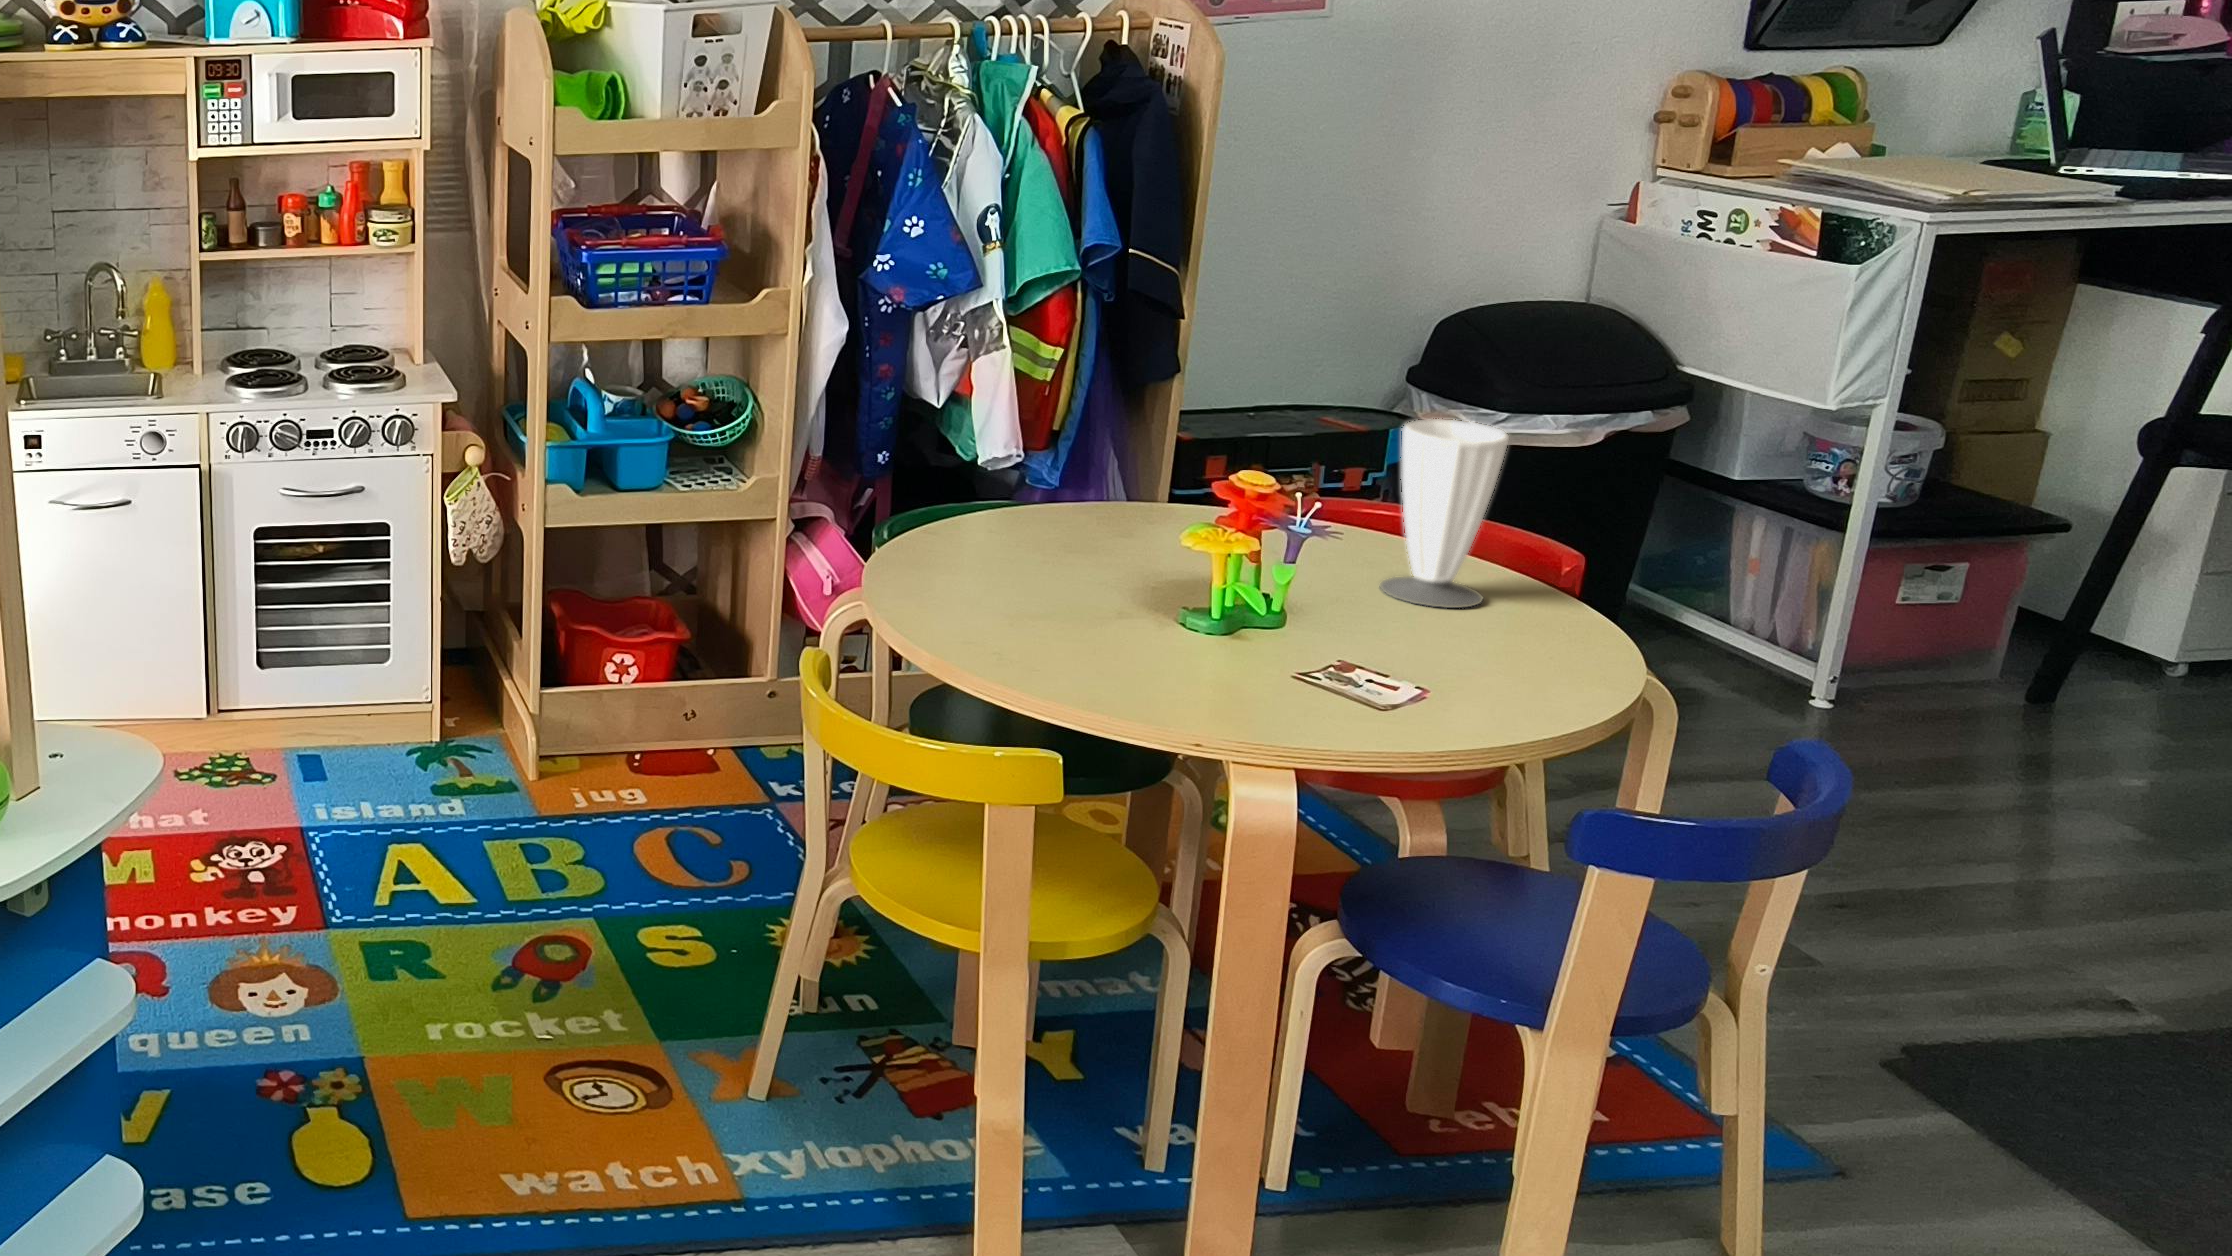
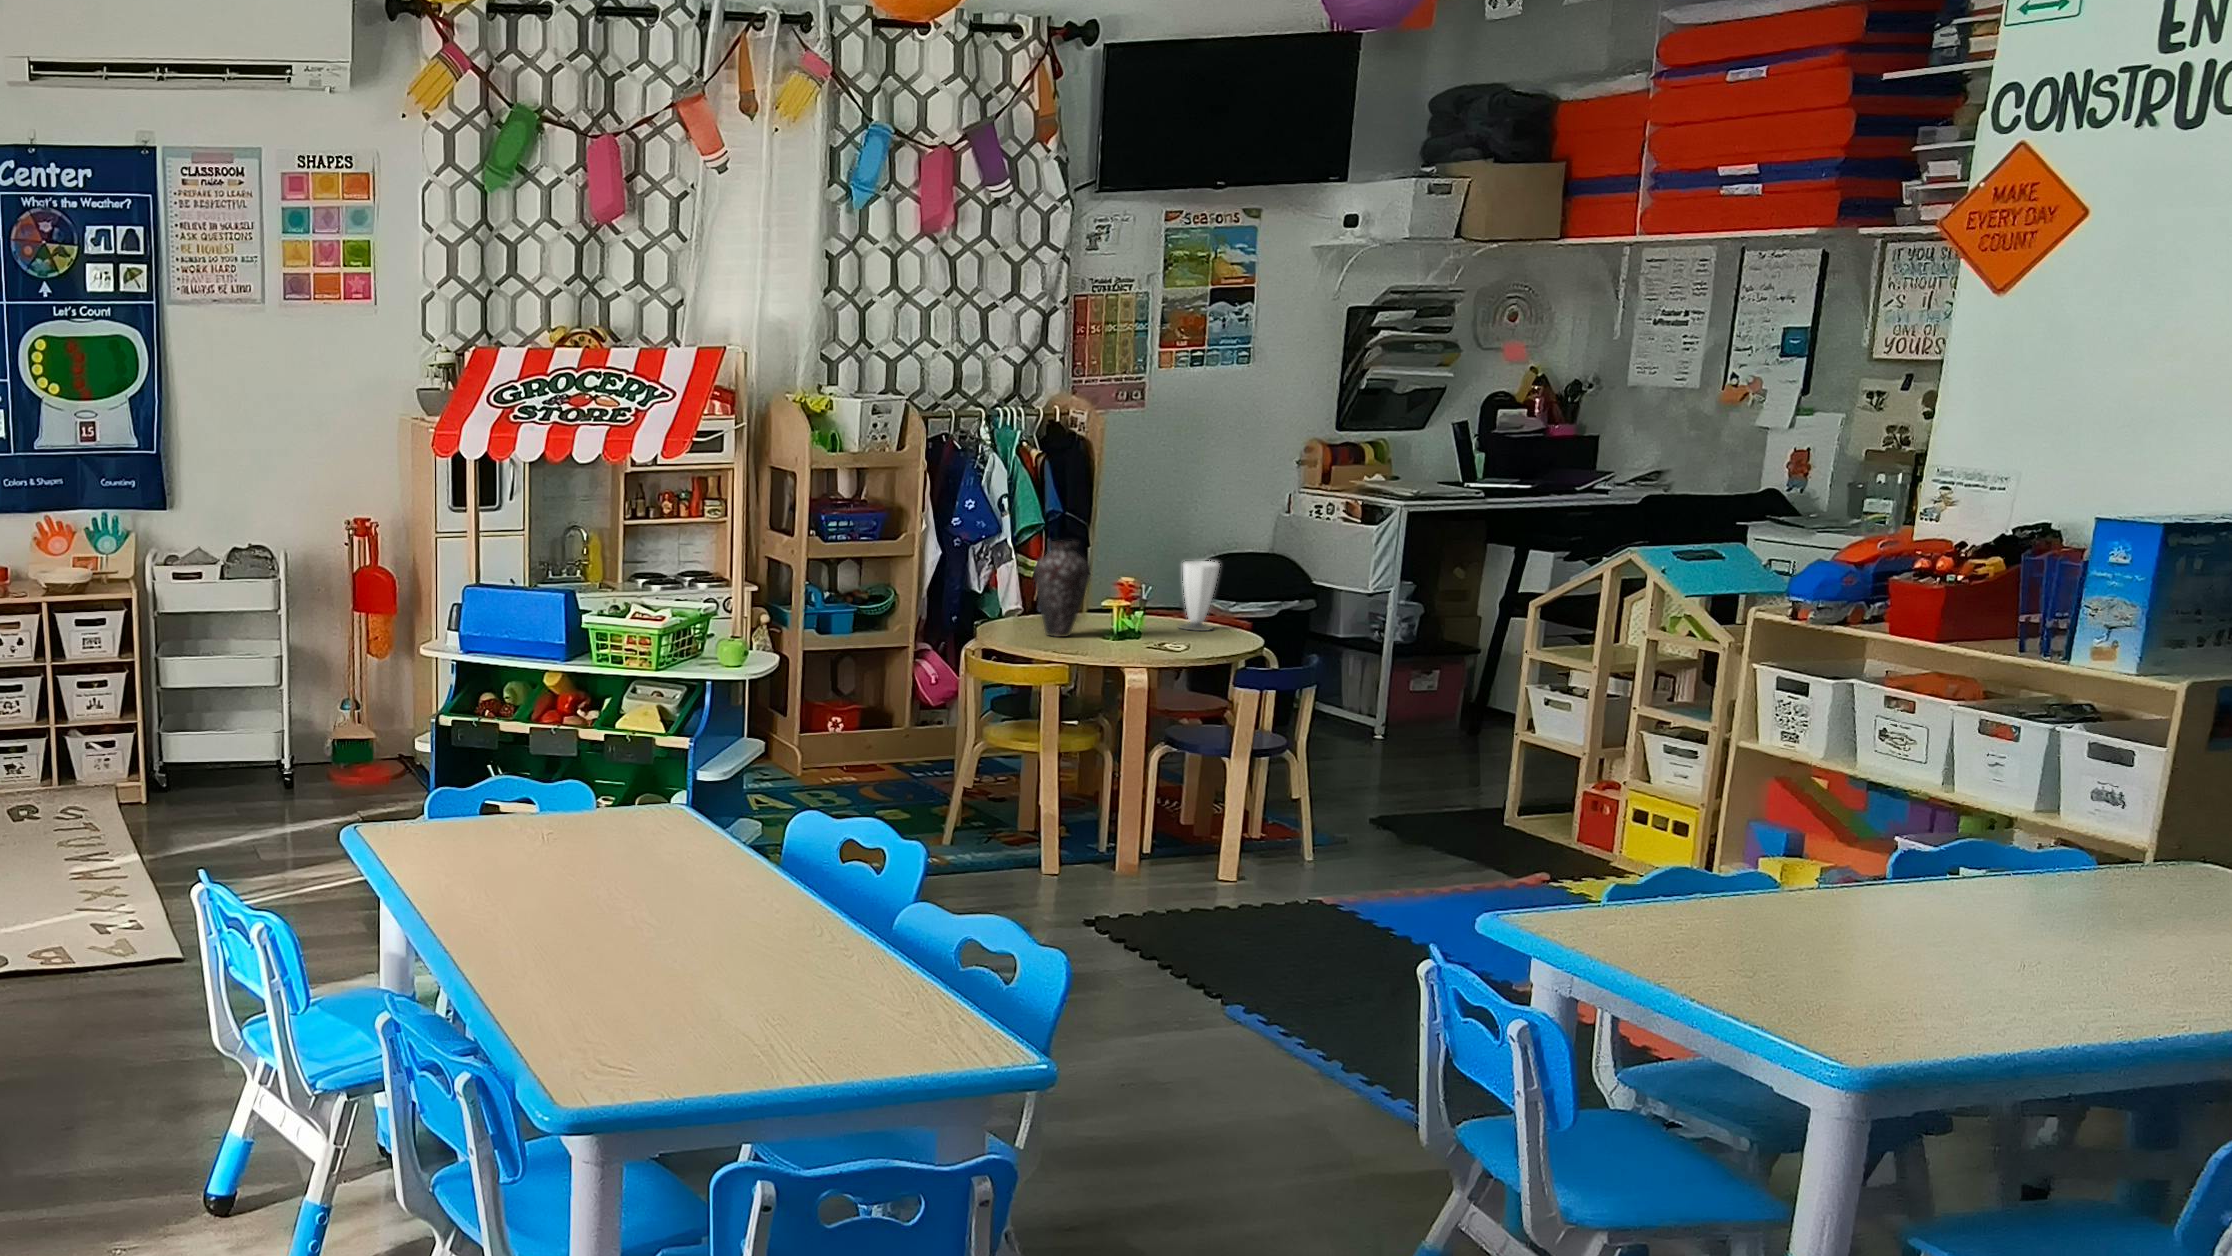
vase: none [985,378,1137,629] -> present [1034,541,1090,637]

